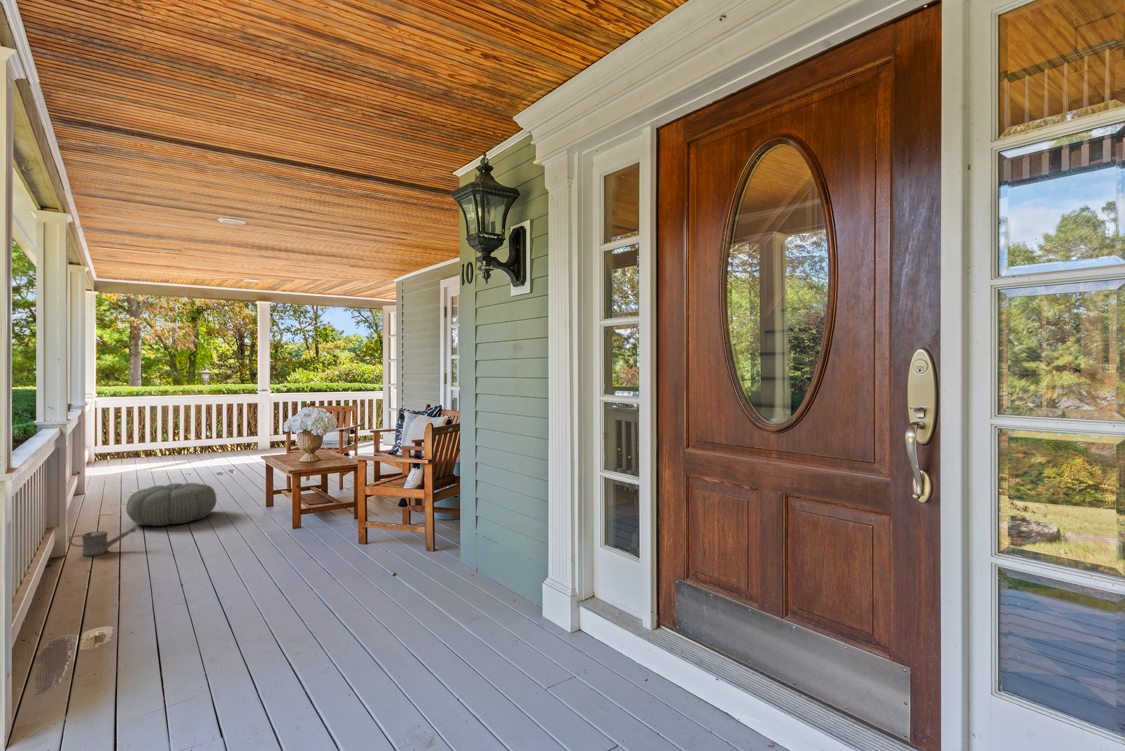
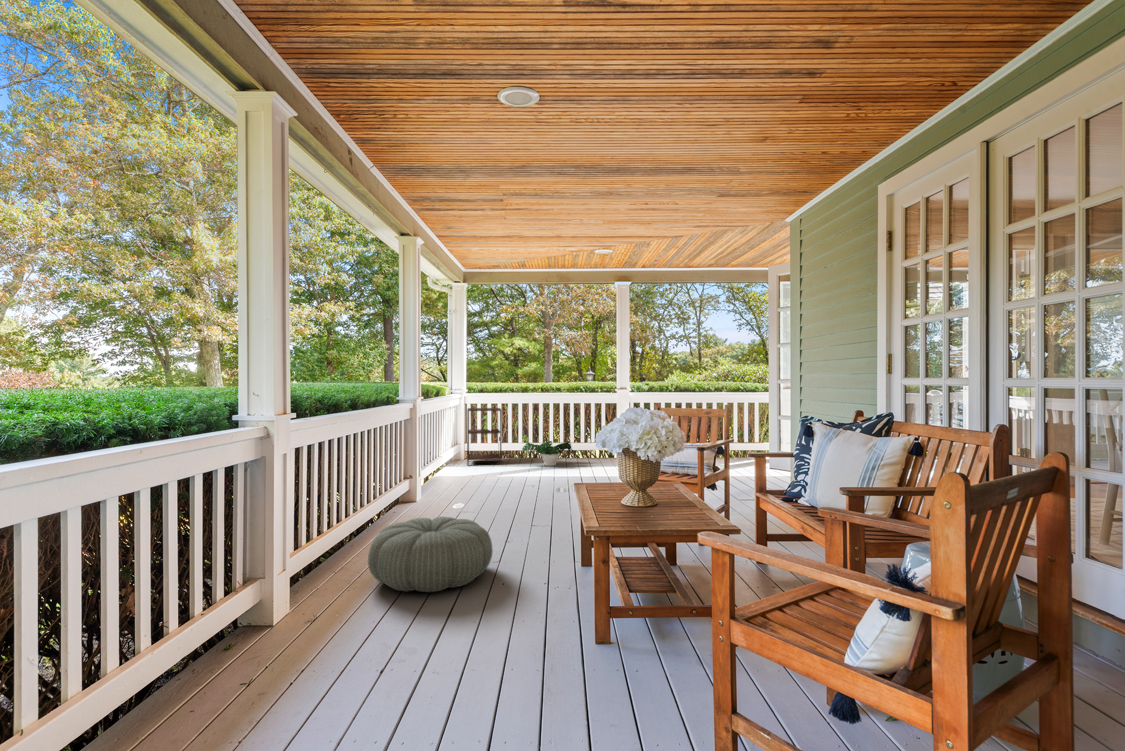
side table: none [105,411,148,465] -> present [467,408,502,465]
potted plant: none [171,437,223,458] -> present [522,441,573,466]
watering can: present [69,526,136,556] -> none [229,603,321,652]

